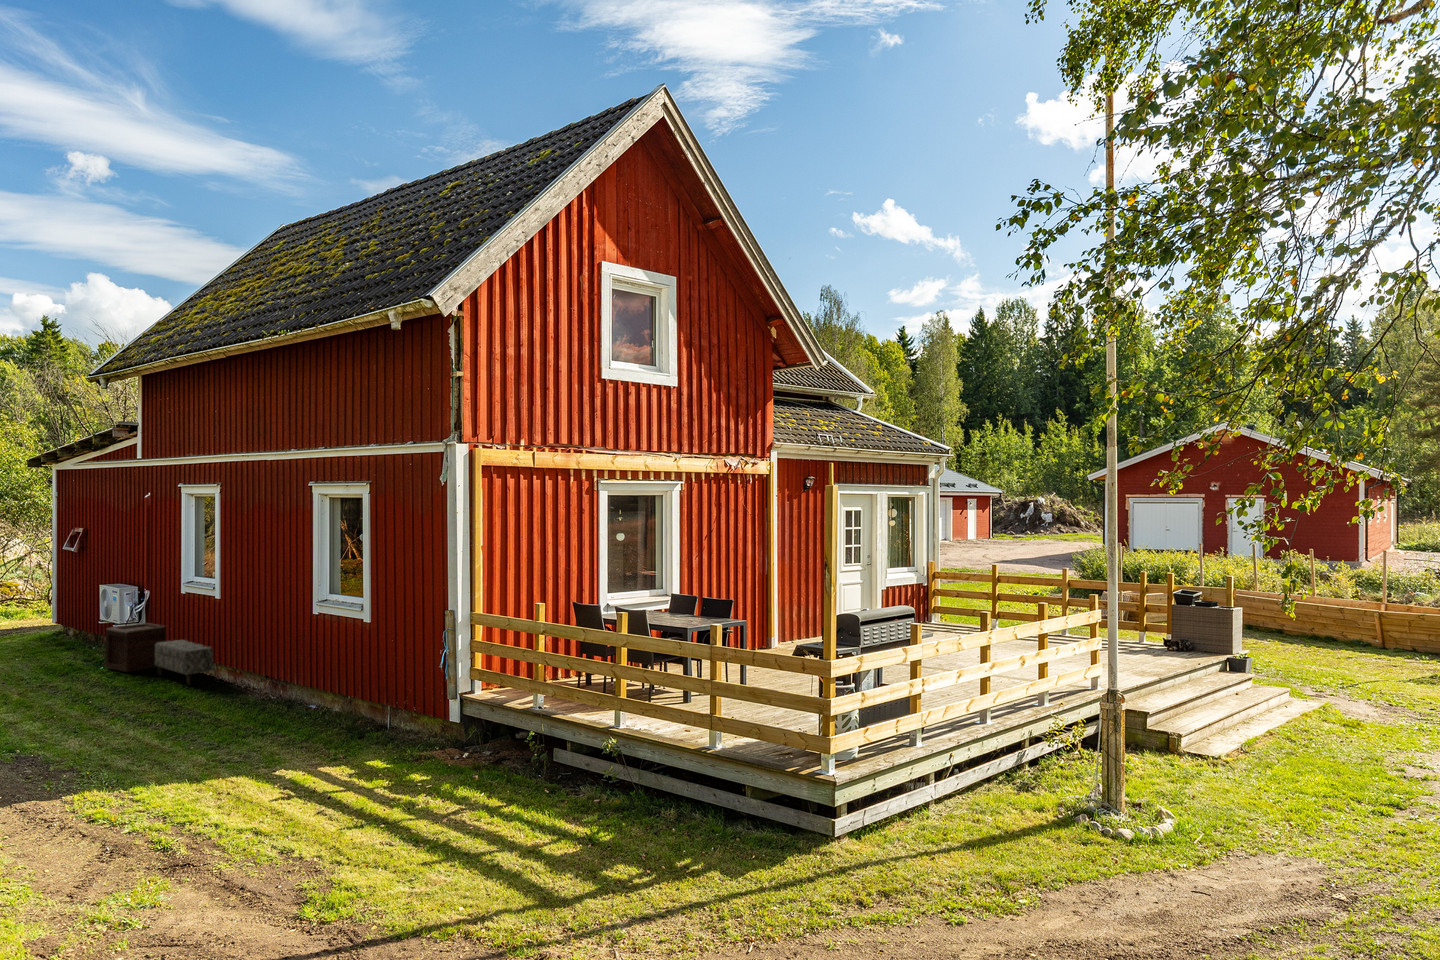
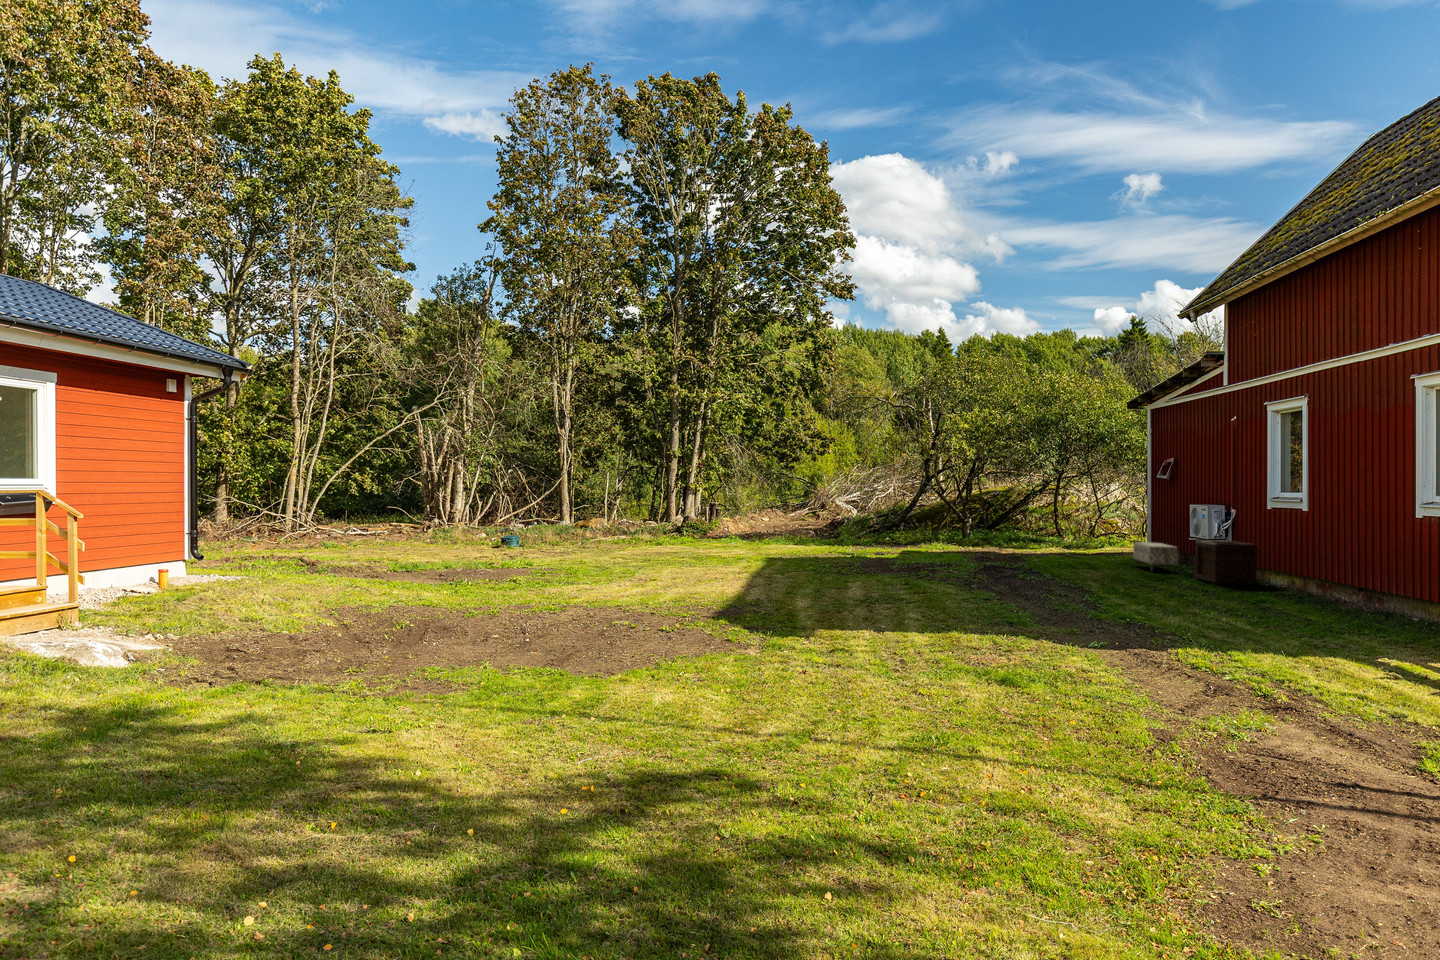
bench: present [155,640,216,685] -> present [1133,542,1179,573]

